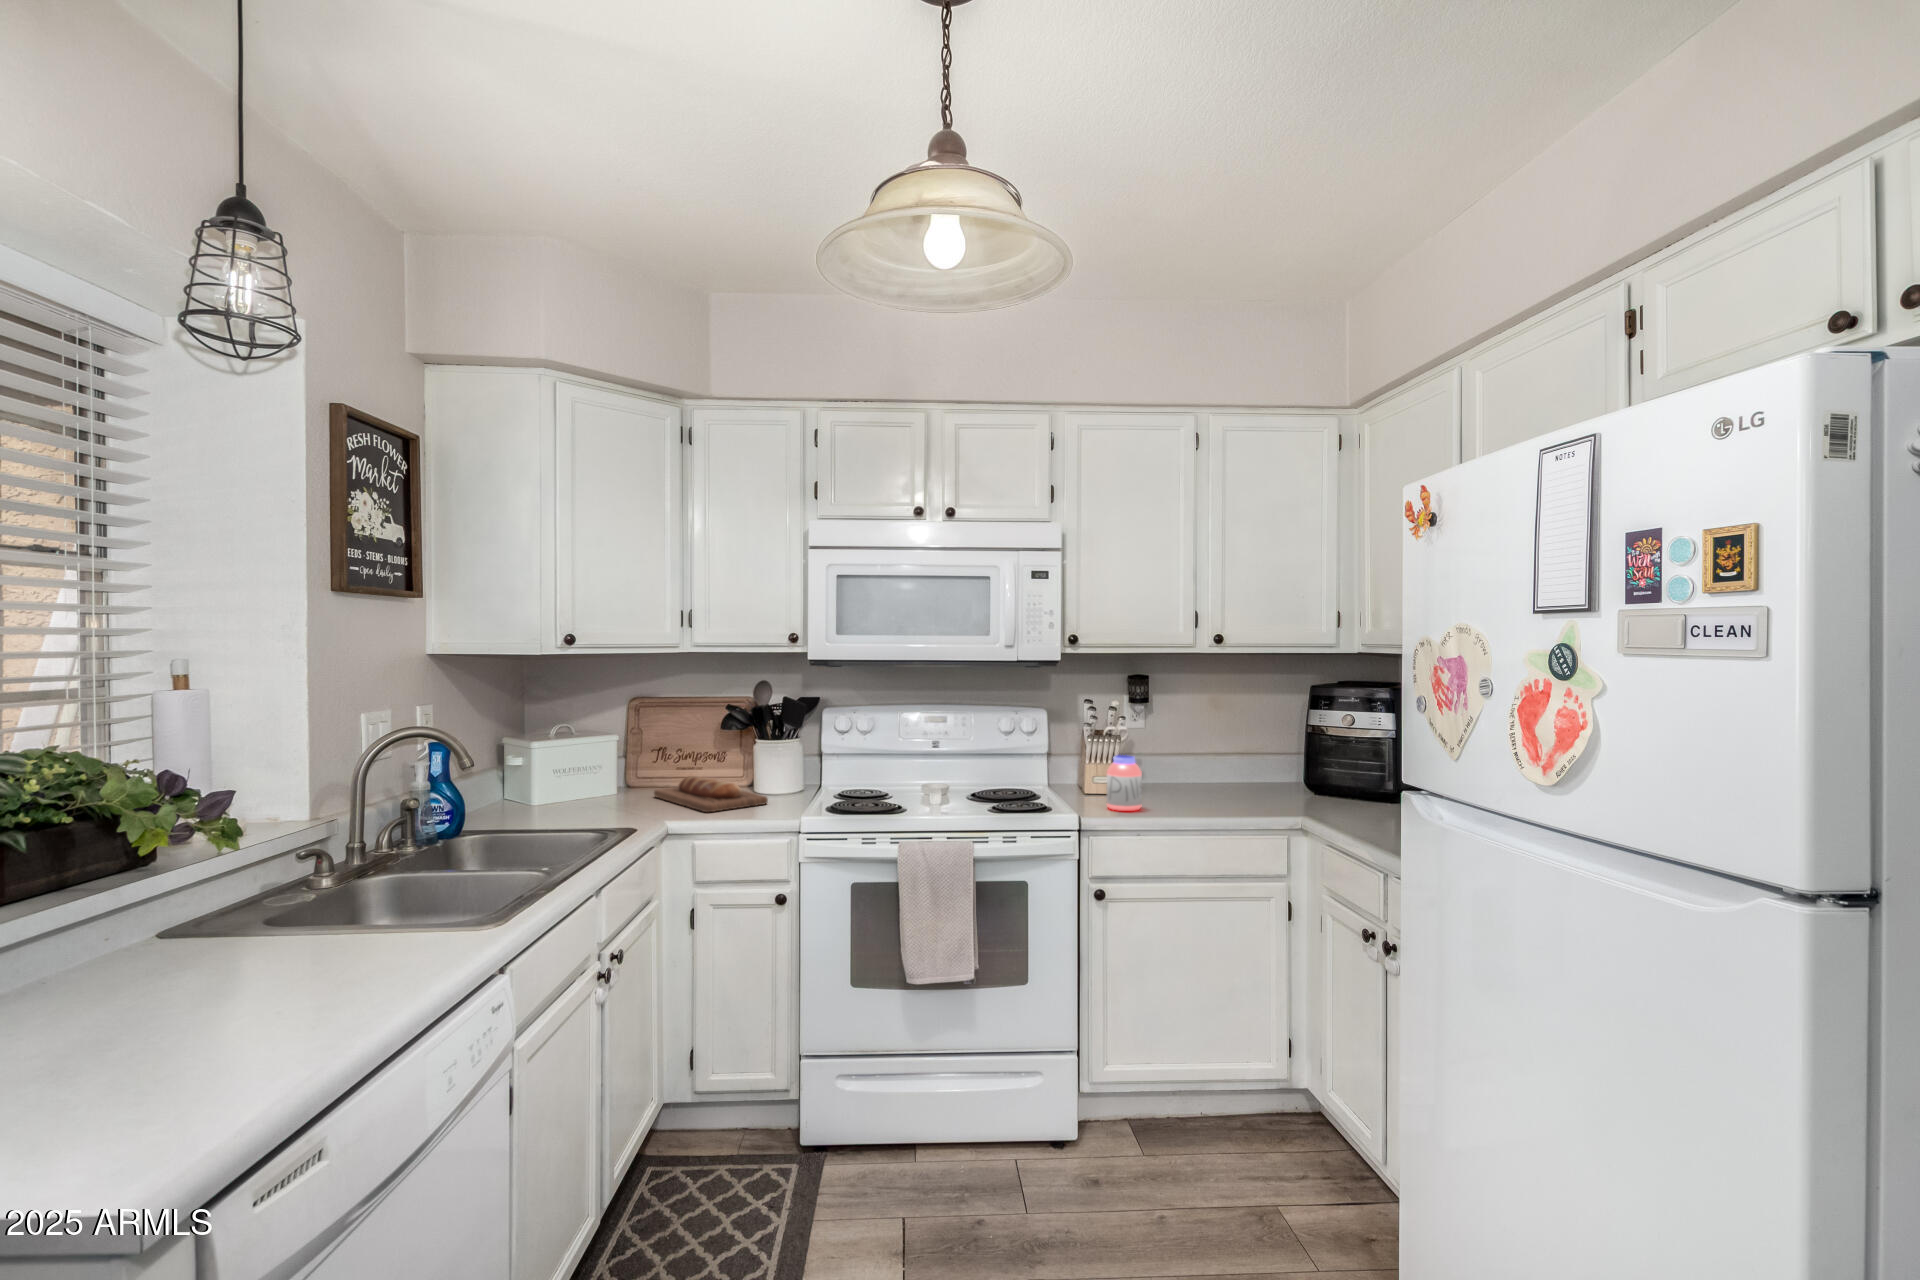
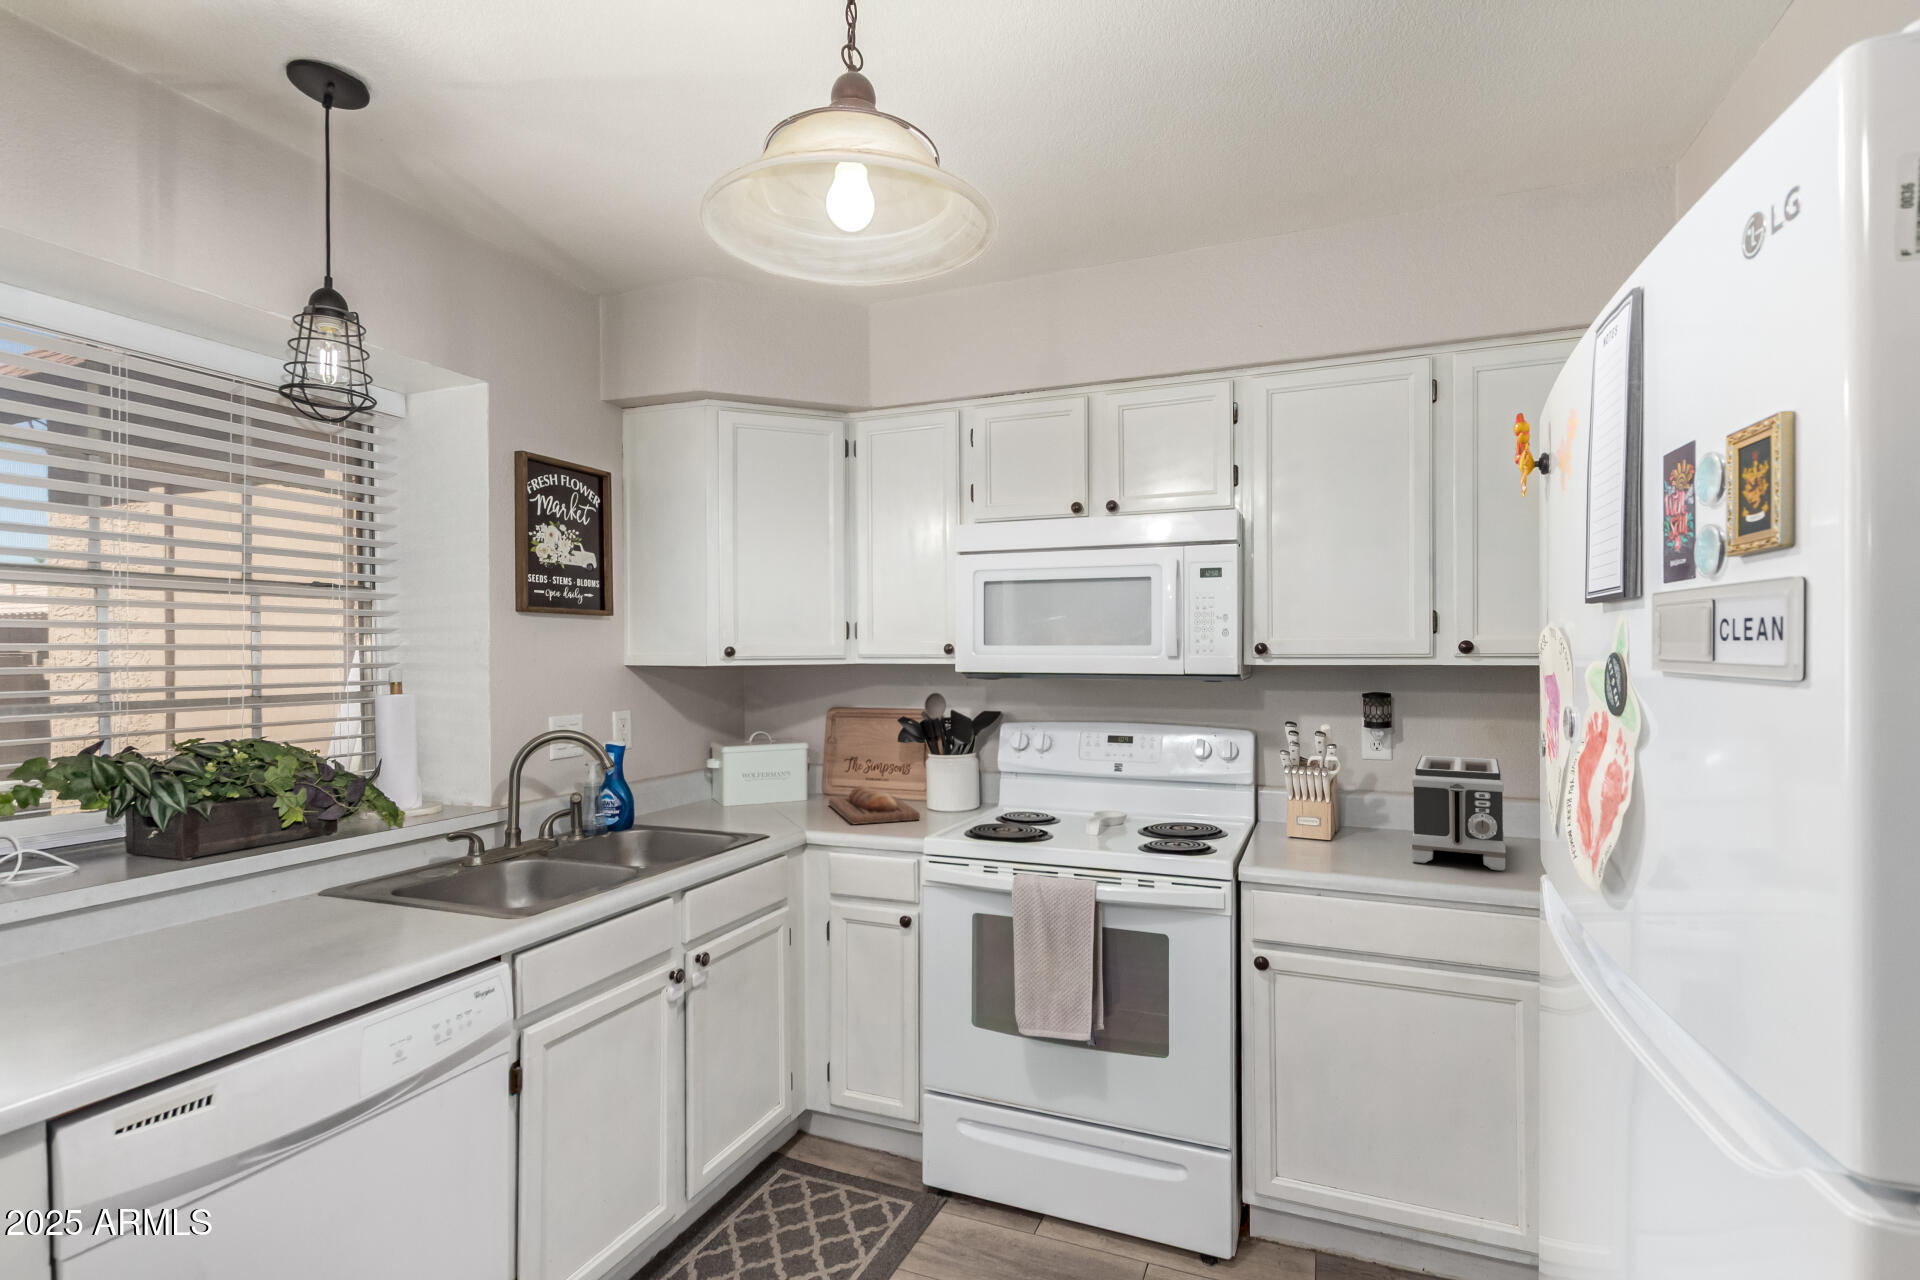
toaster: none [1178,726,1259,808] -> present [1411,755,1506,871]
jar: present [1107,755,1142,811] -> none [1287,790,1333,860]

